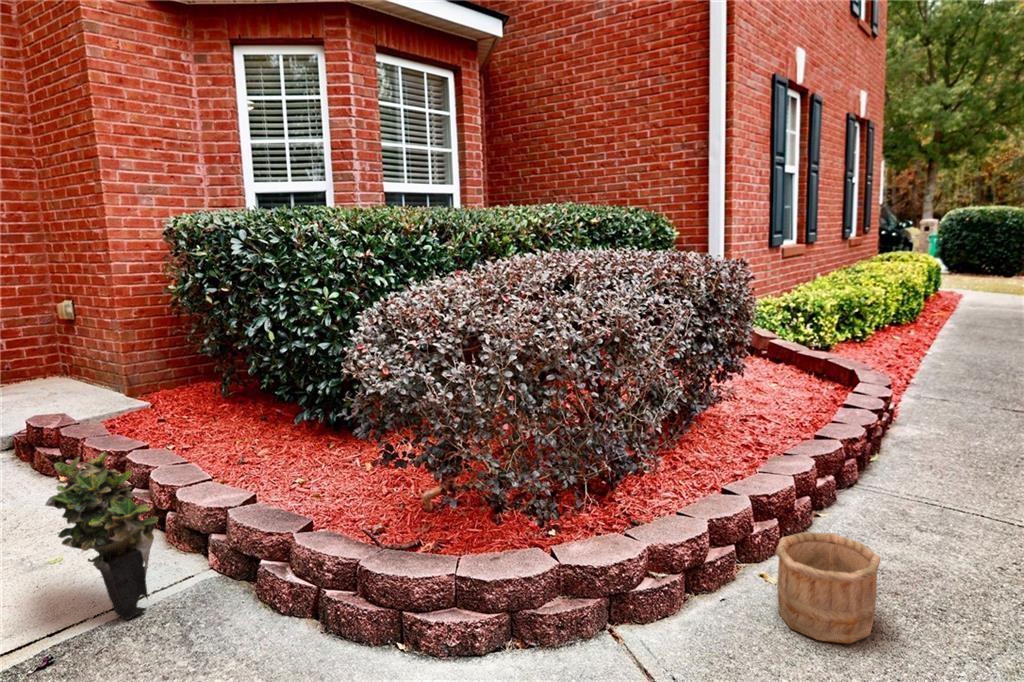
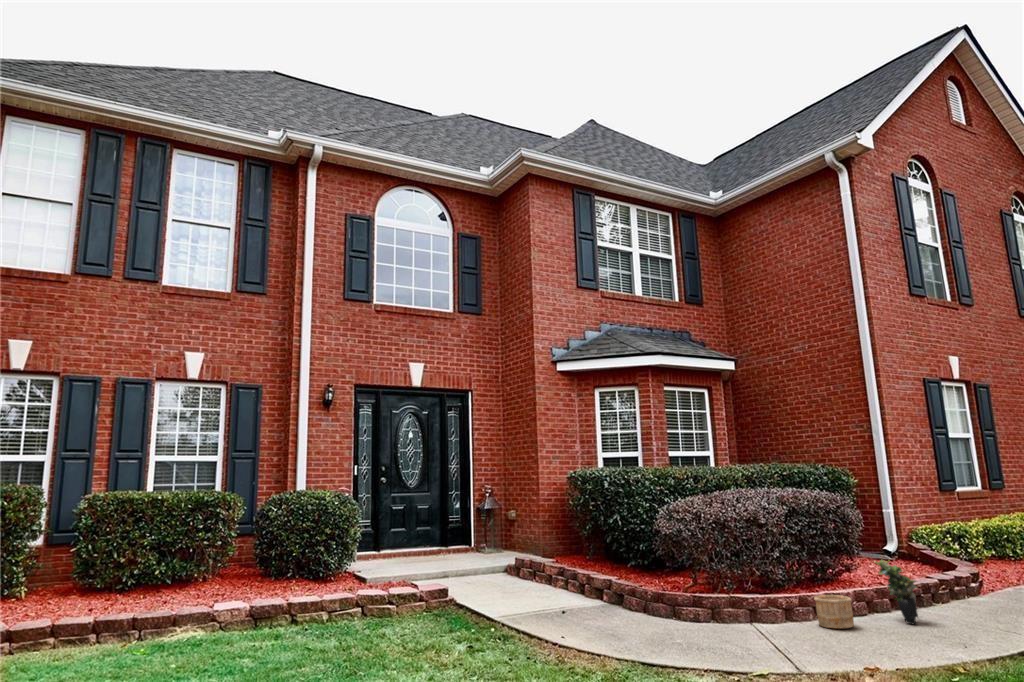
potted plant: present [45,452,158,620] -> present [875,560,918,624]

